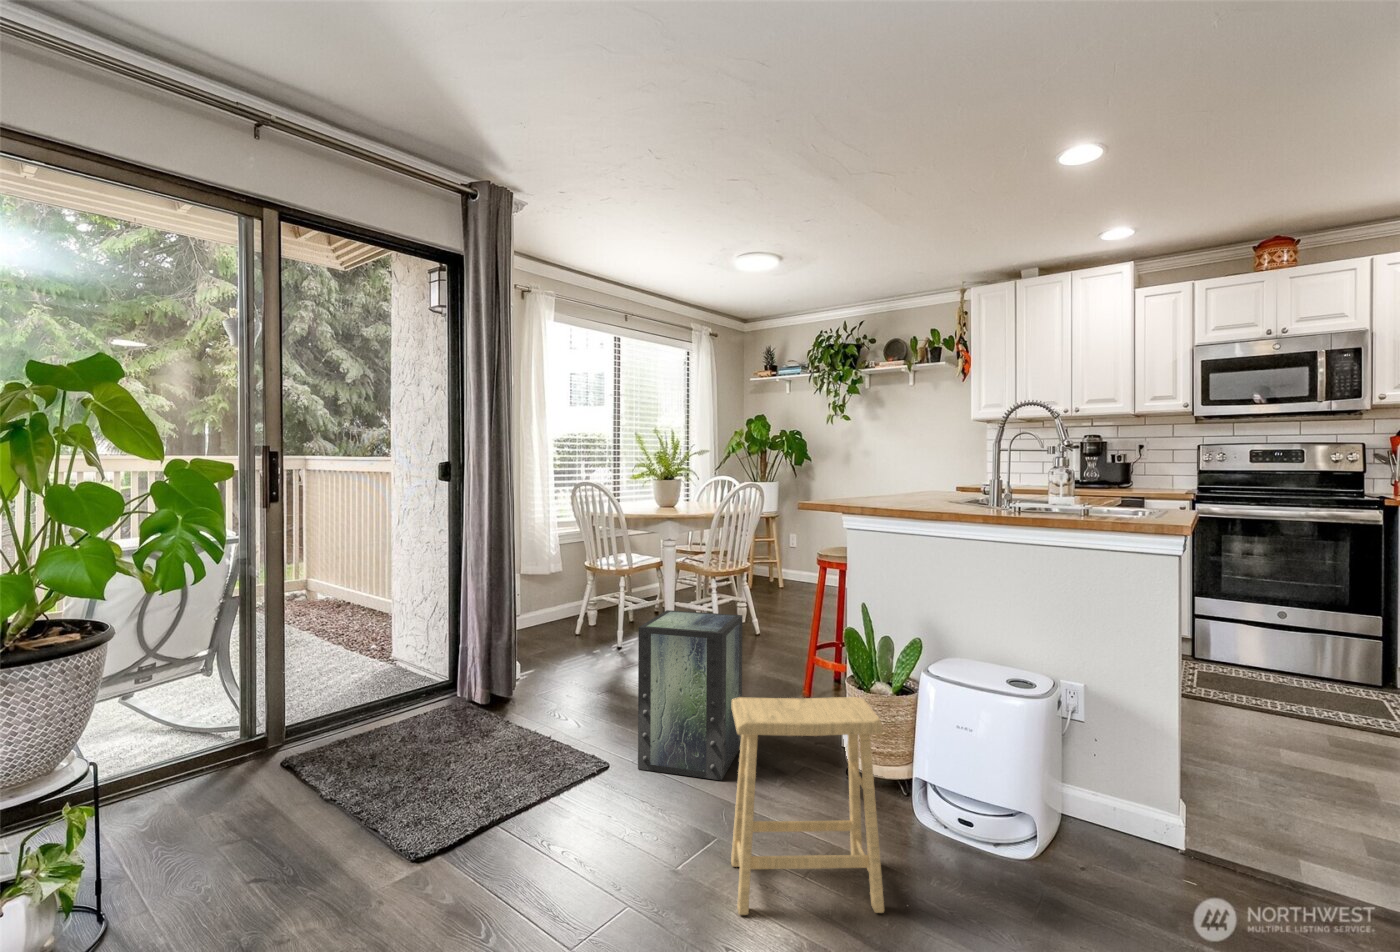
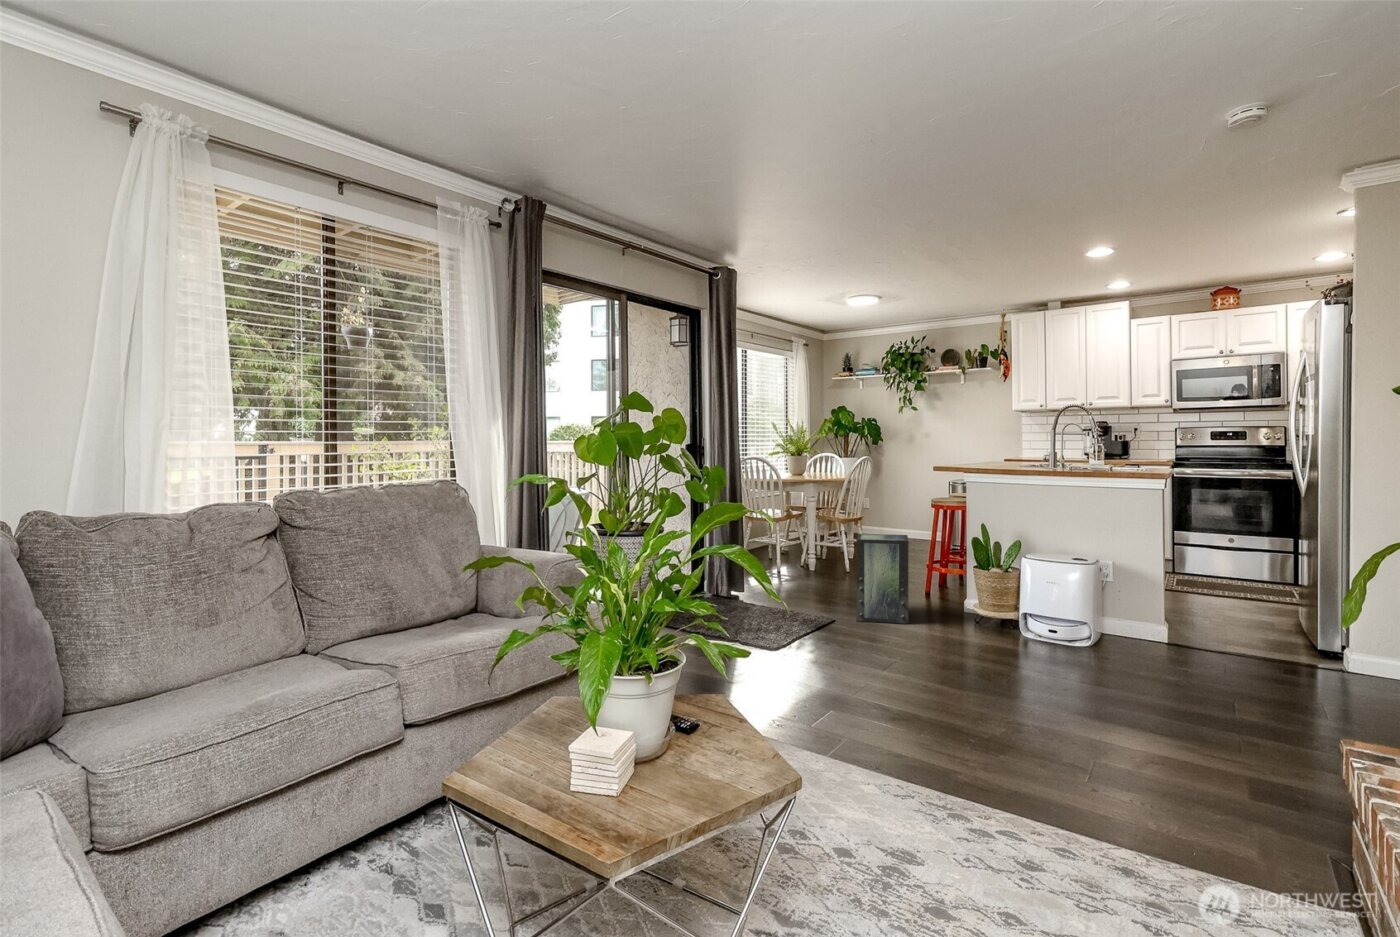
footstool: present [731,697,884,915] -> none [938,562,1024,660]

